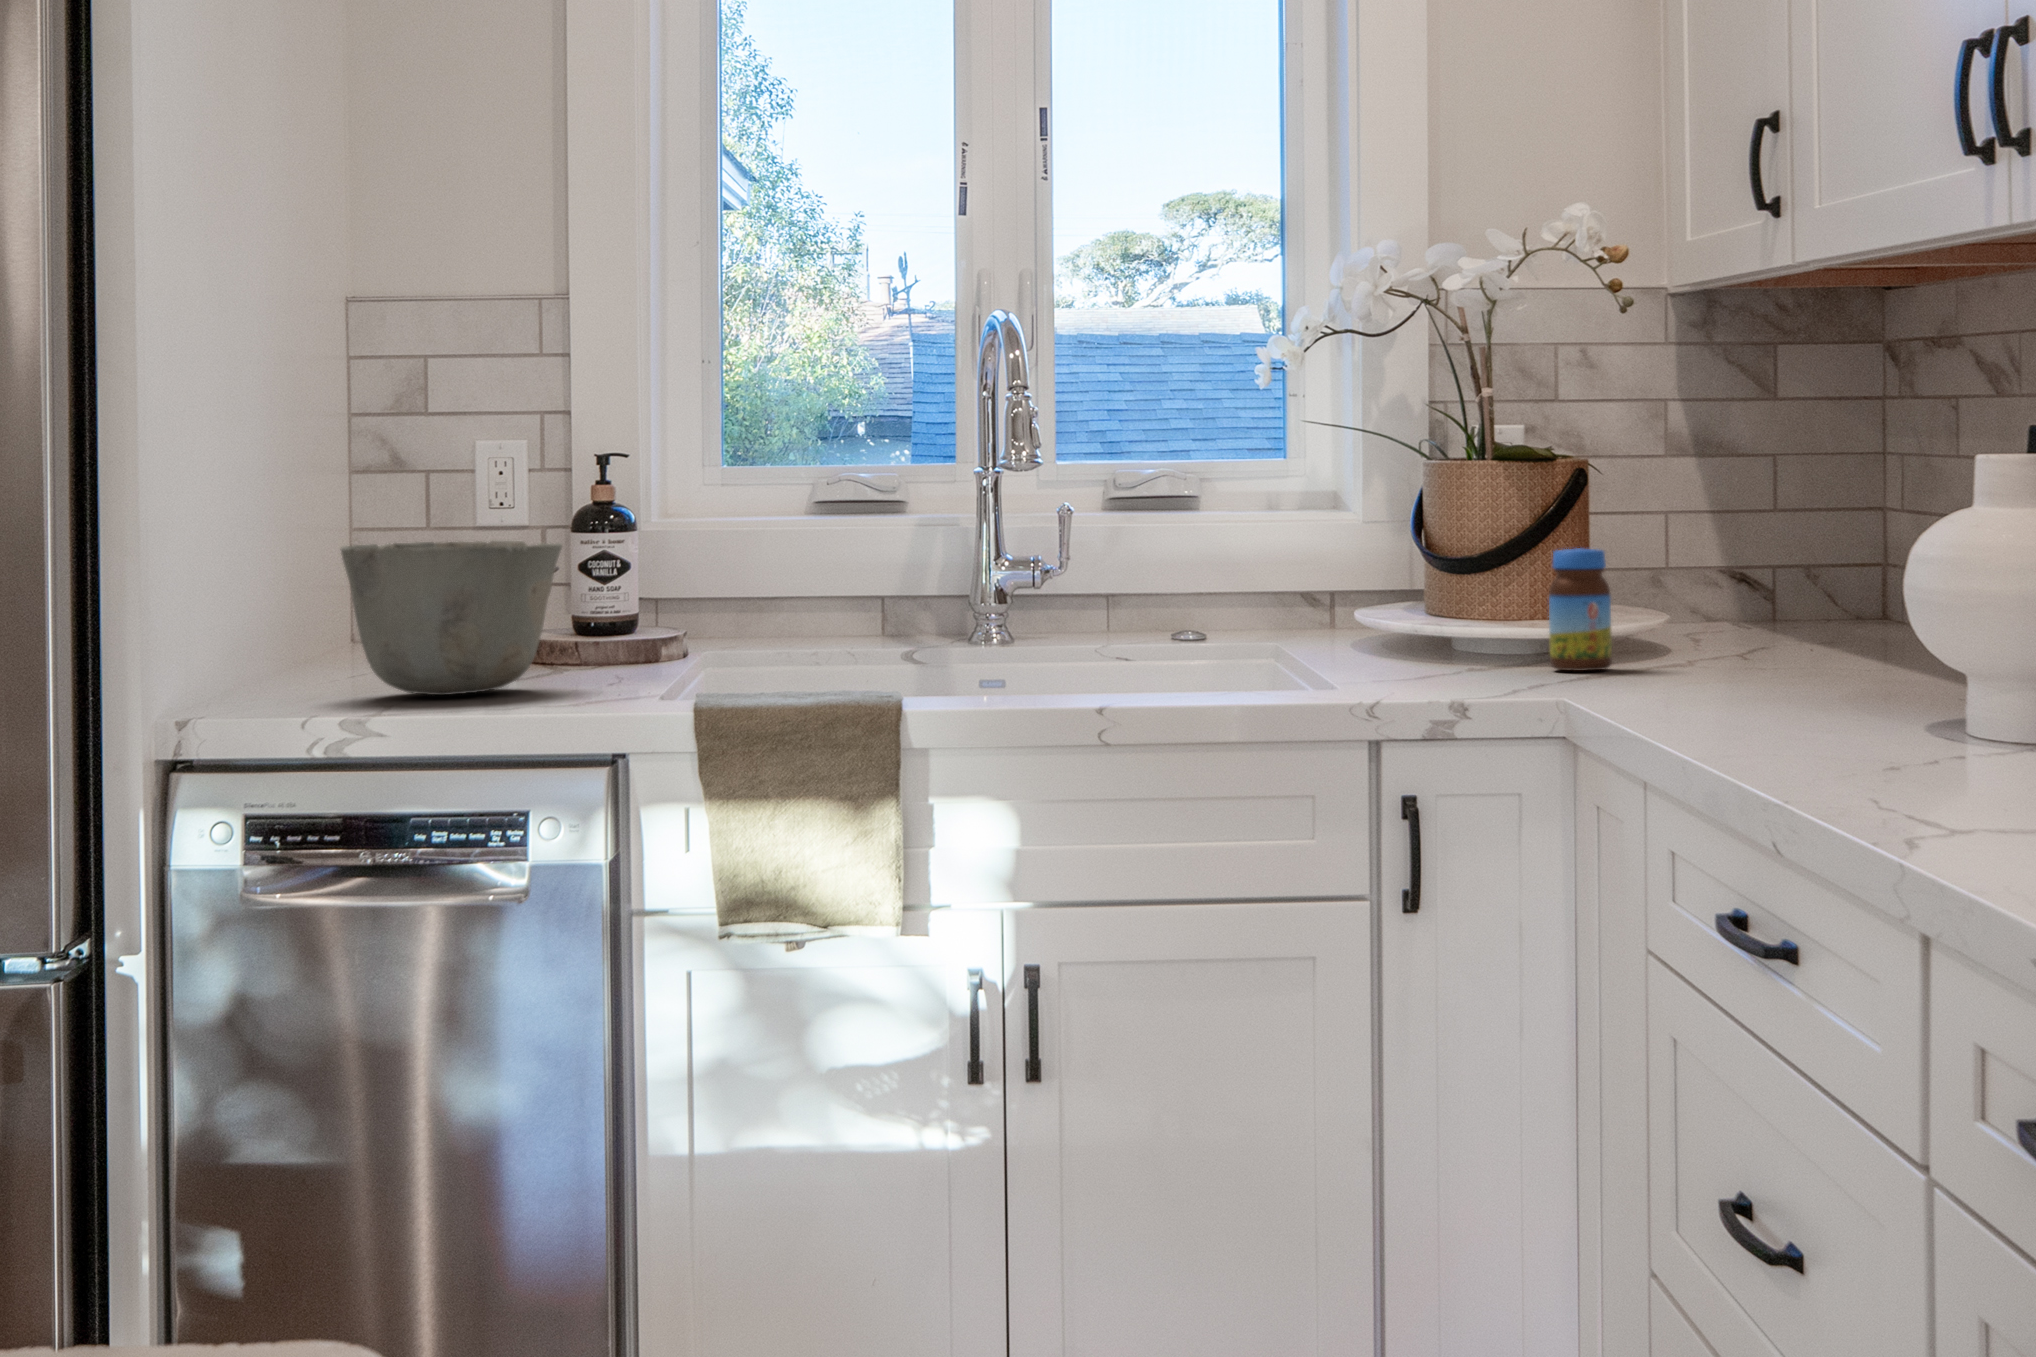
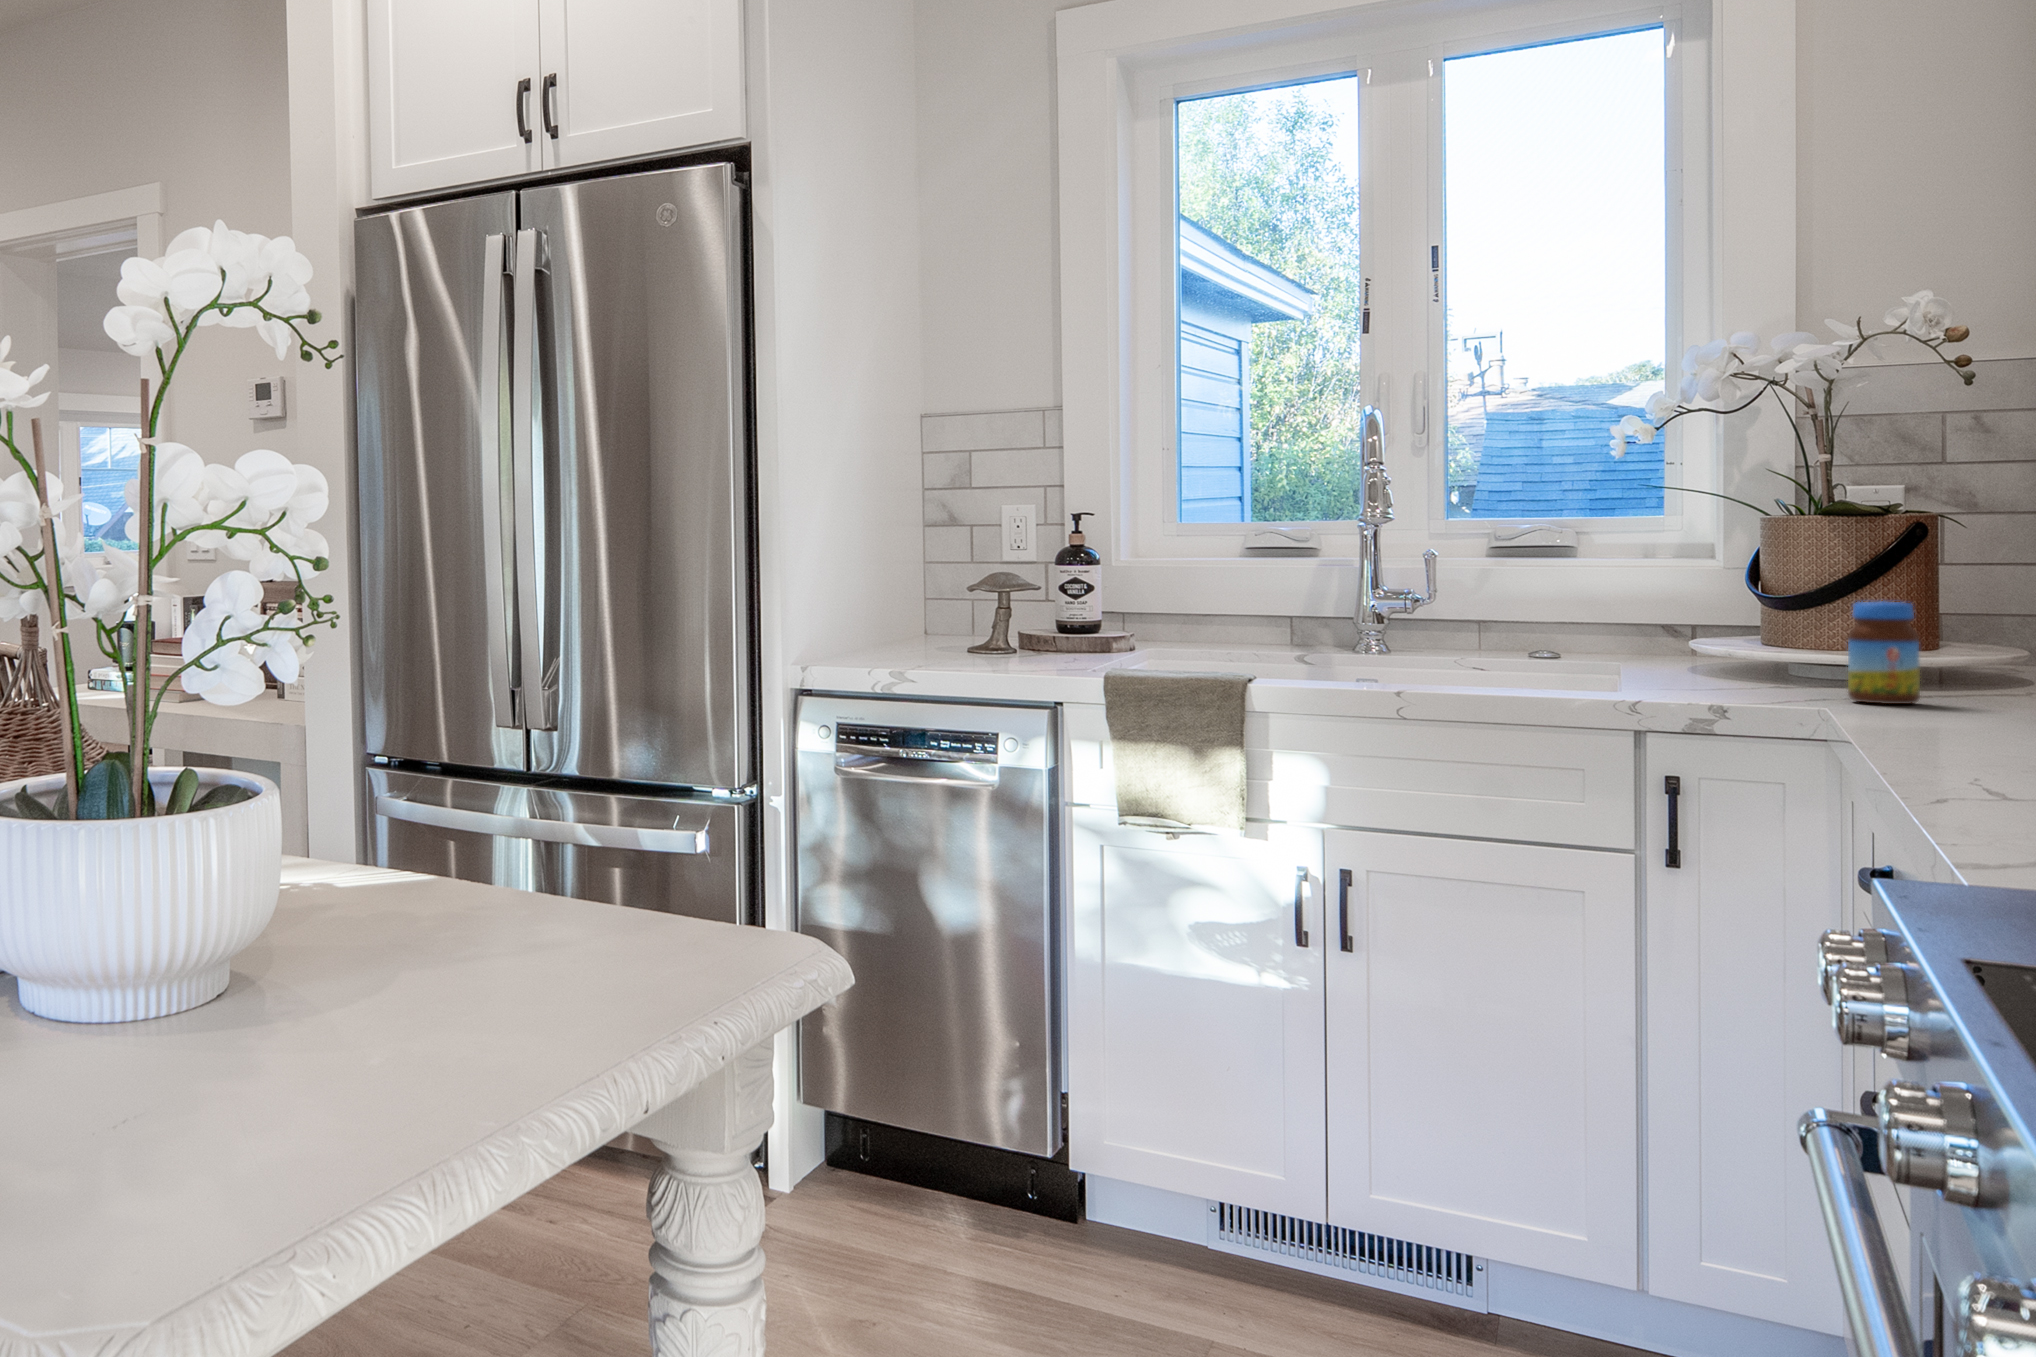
ceramic bowl: present [341,541,562,695] -> none [894,572,1028,663]

